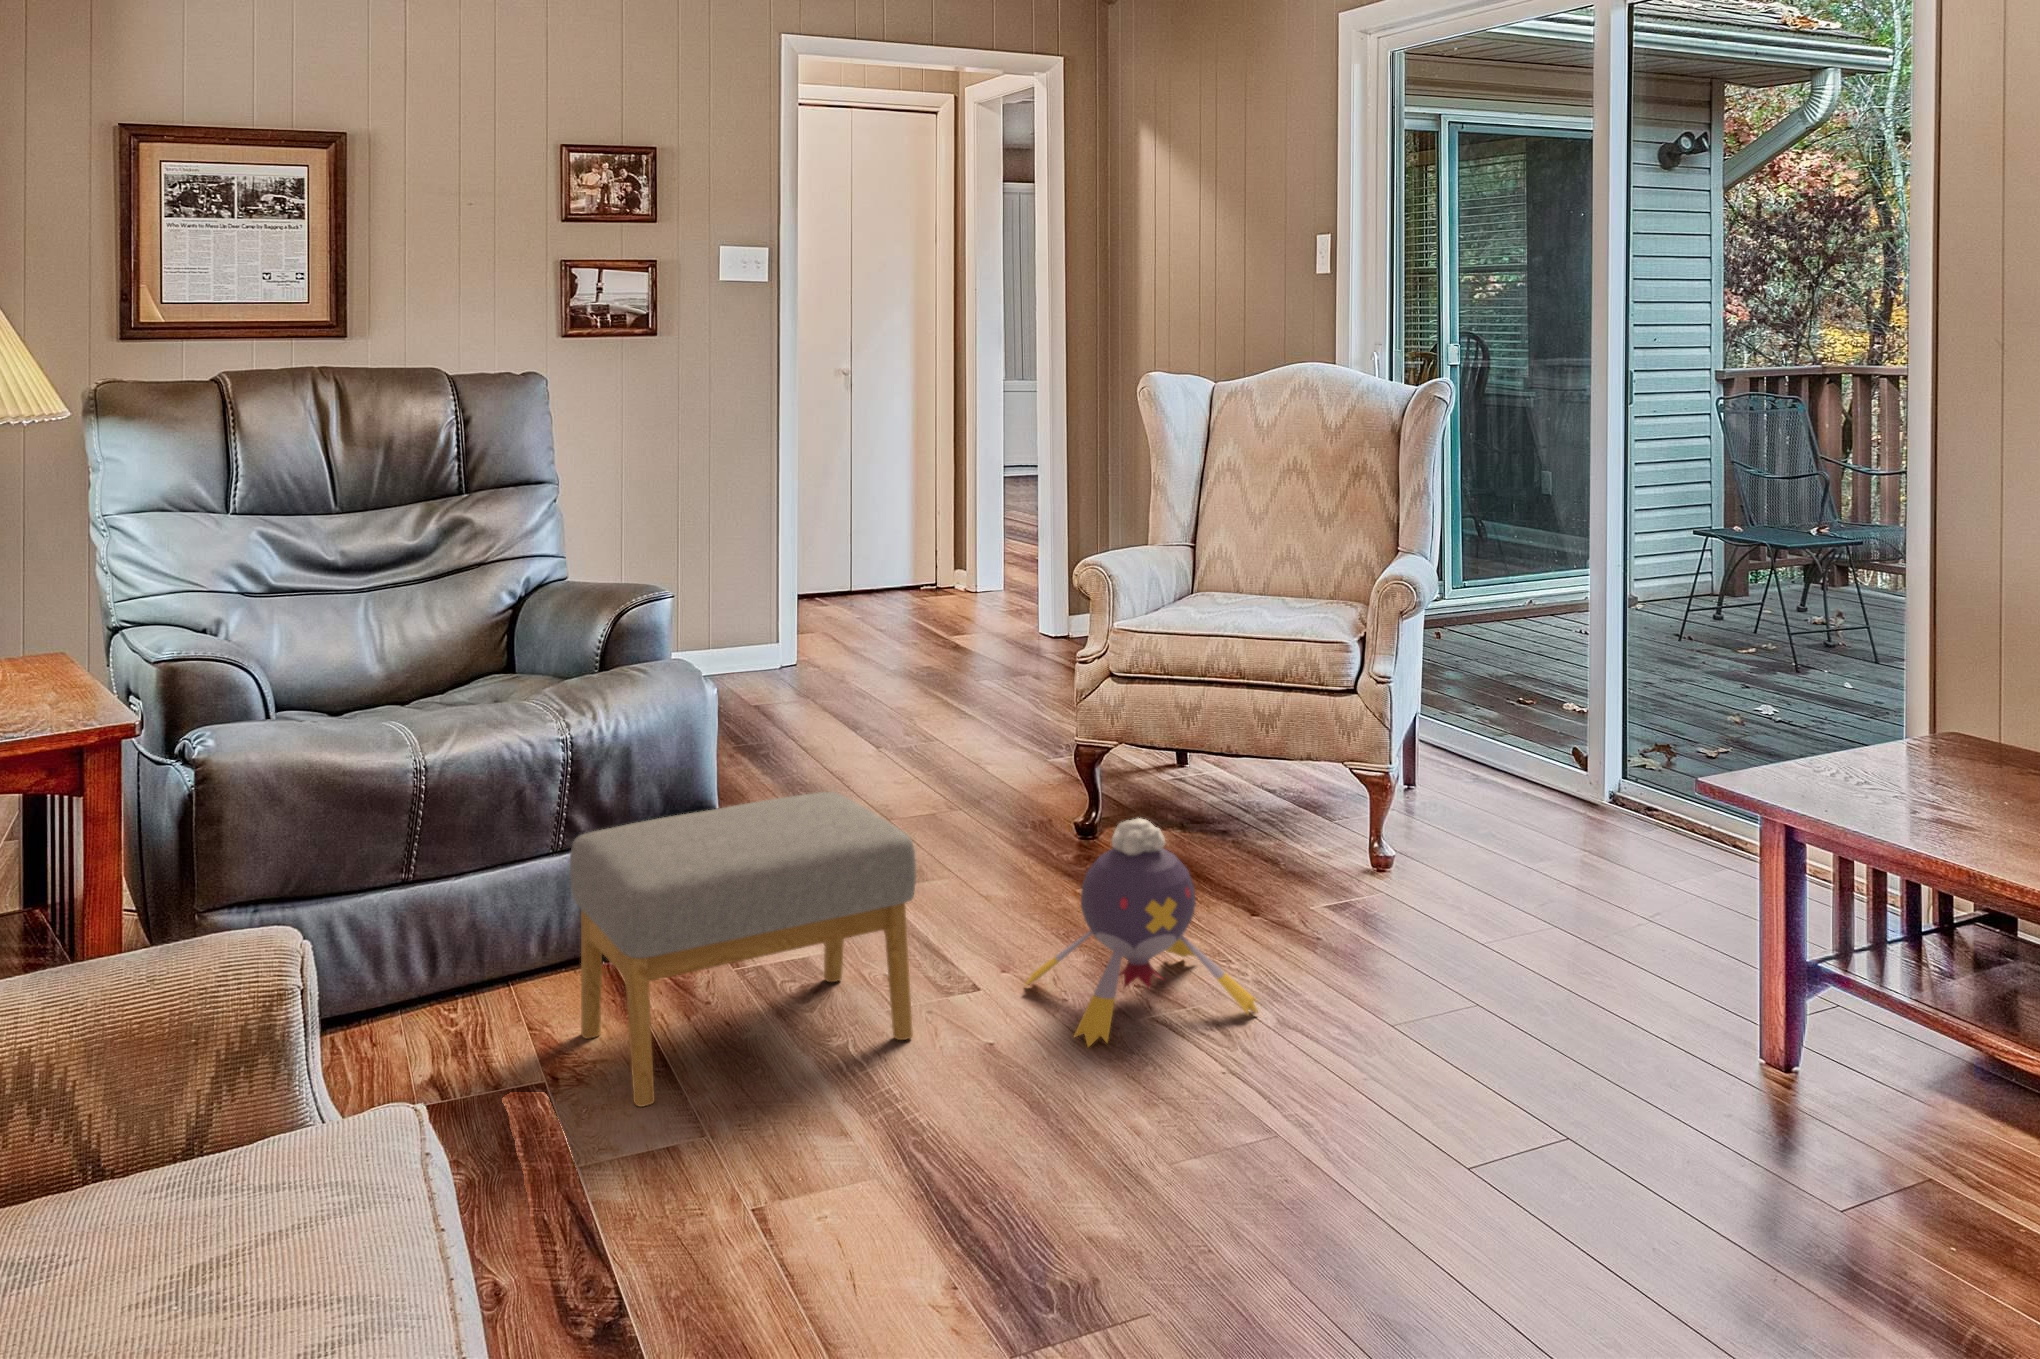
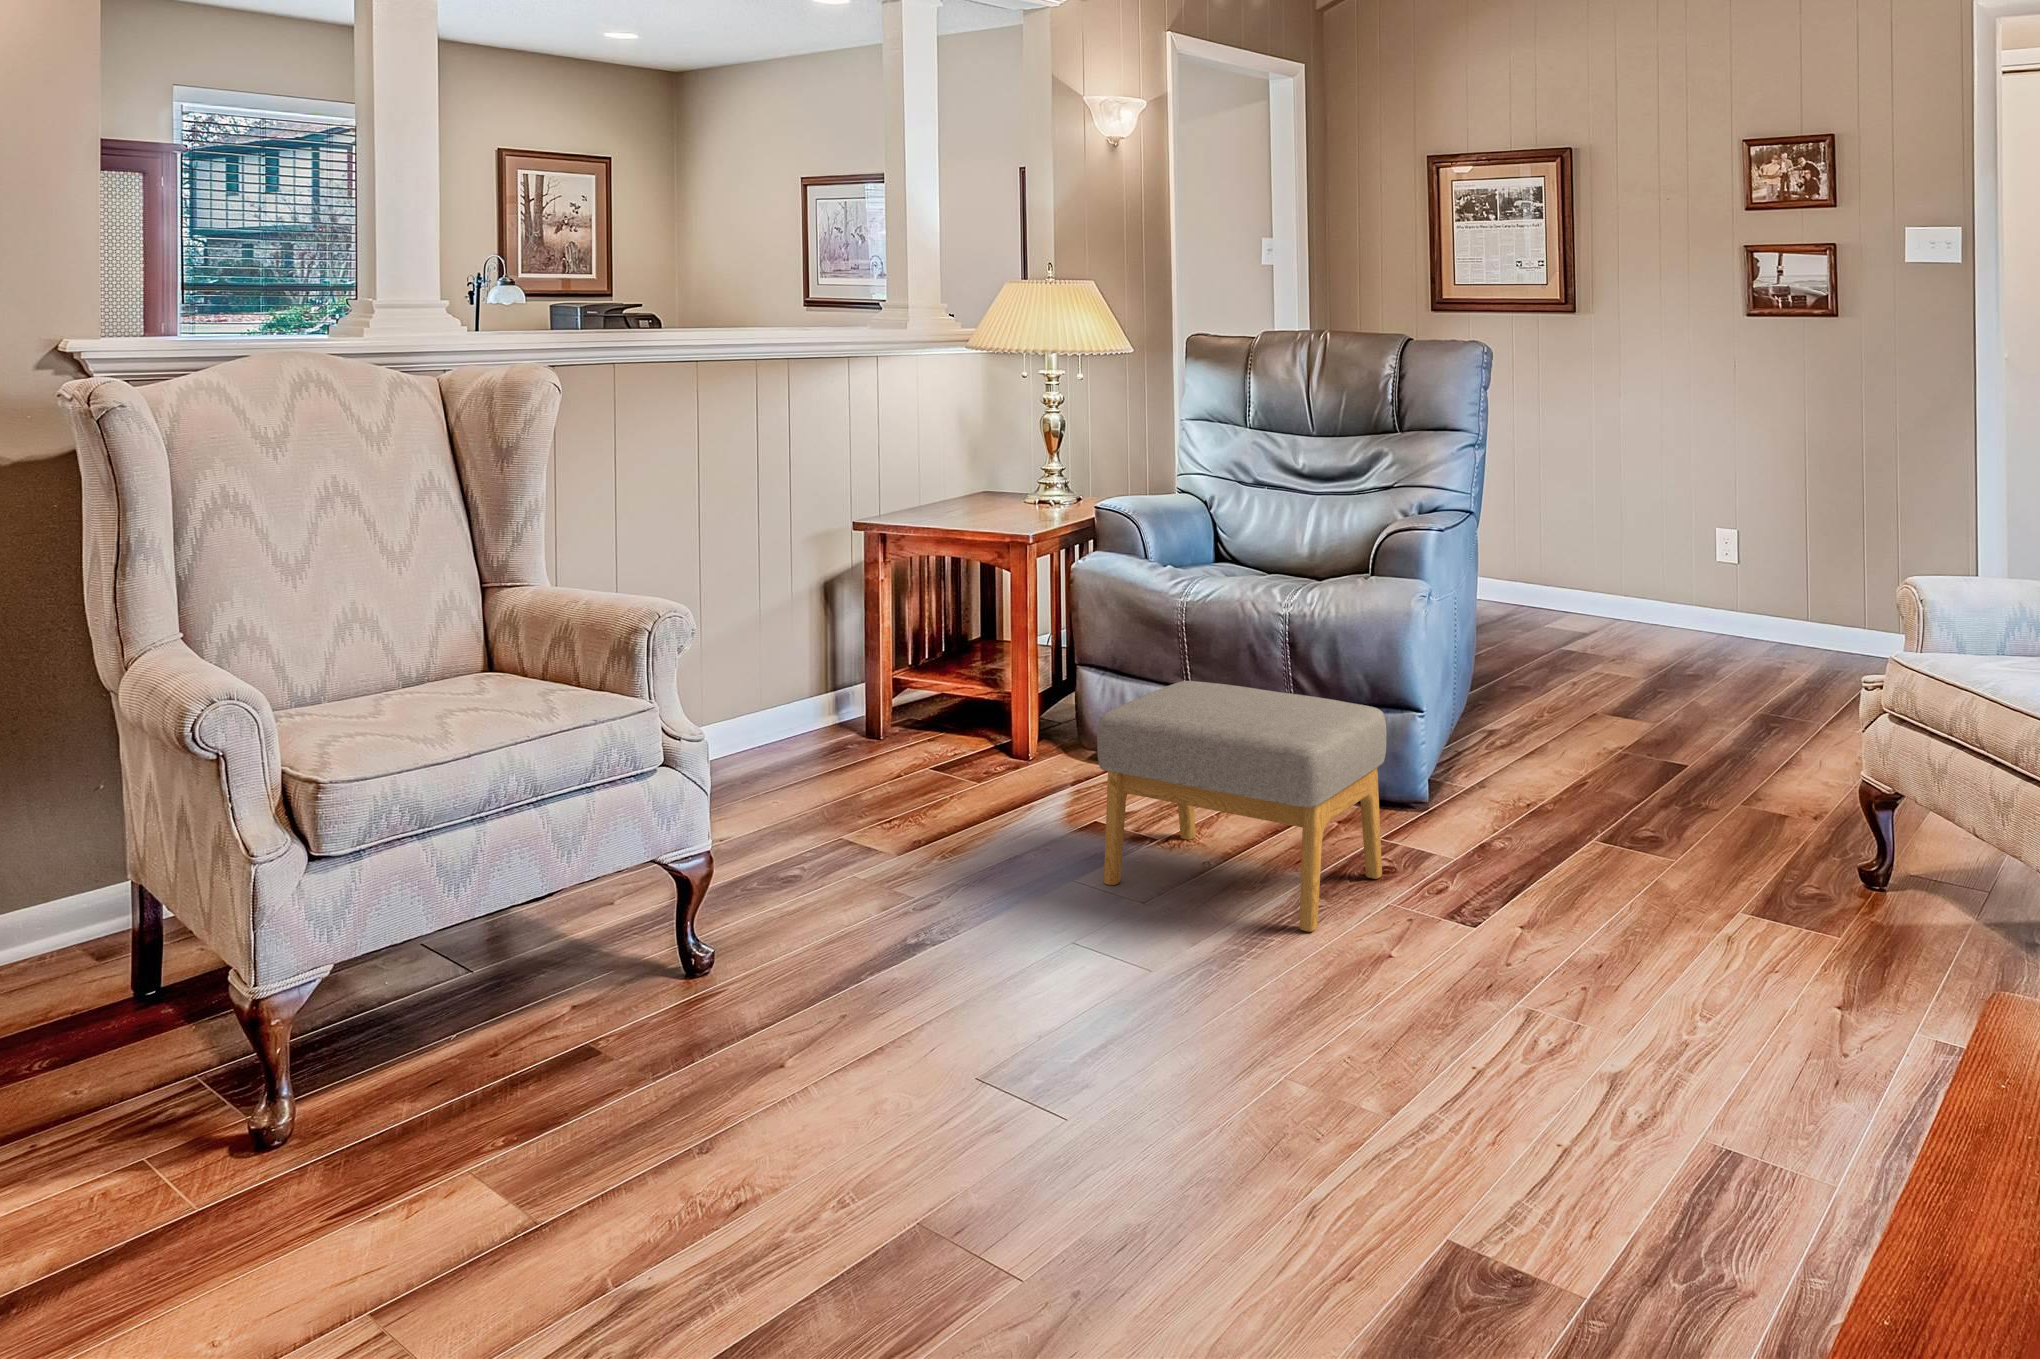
plush toy: present [1025,818,1258,1047] -> none [1384,809,1642,1066]

